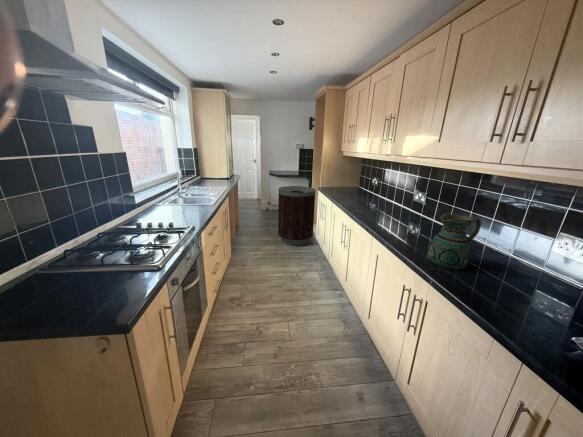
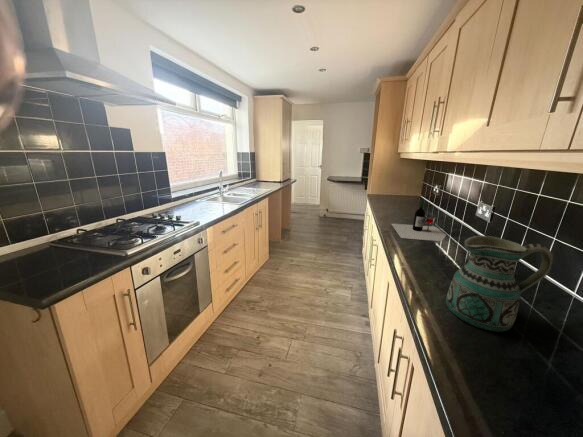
trash can: present [278,186,316,246] -> none [322,192,366,257]
wine bottle: none [355,193,405,222] -> present [391,202,446,241]

